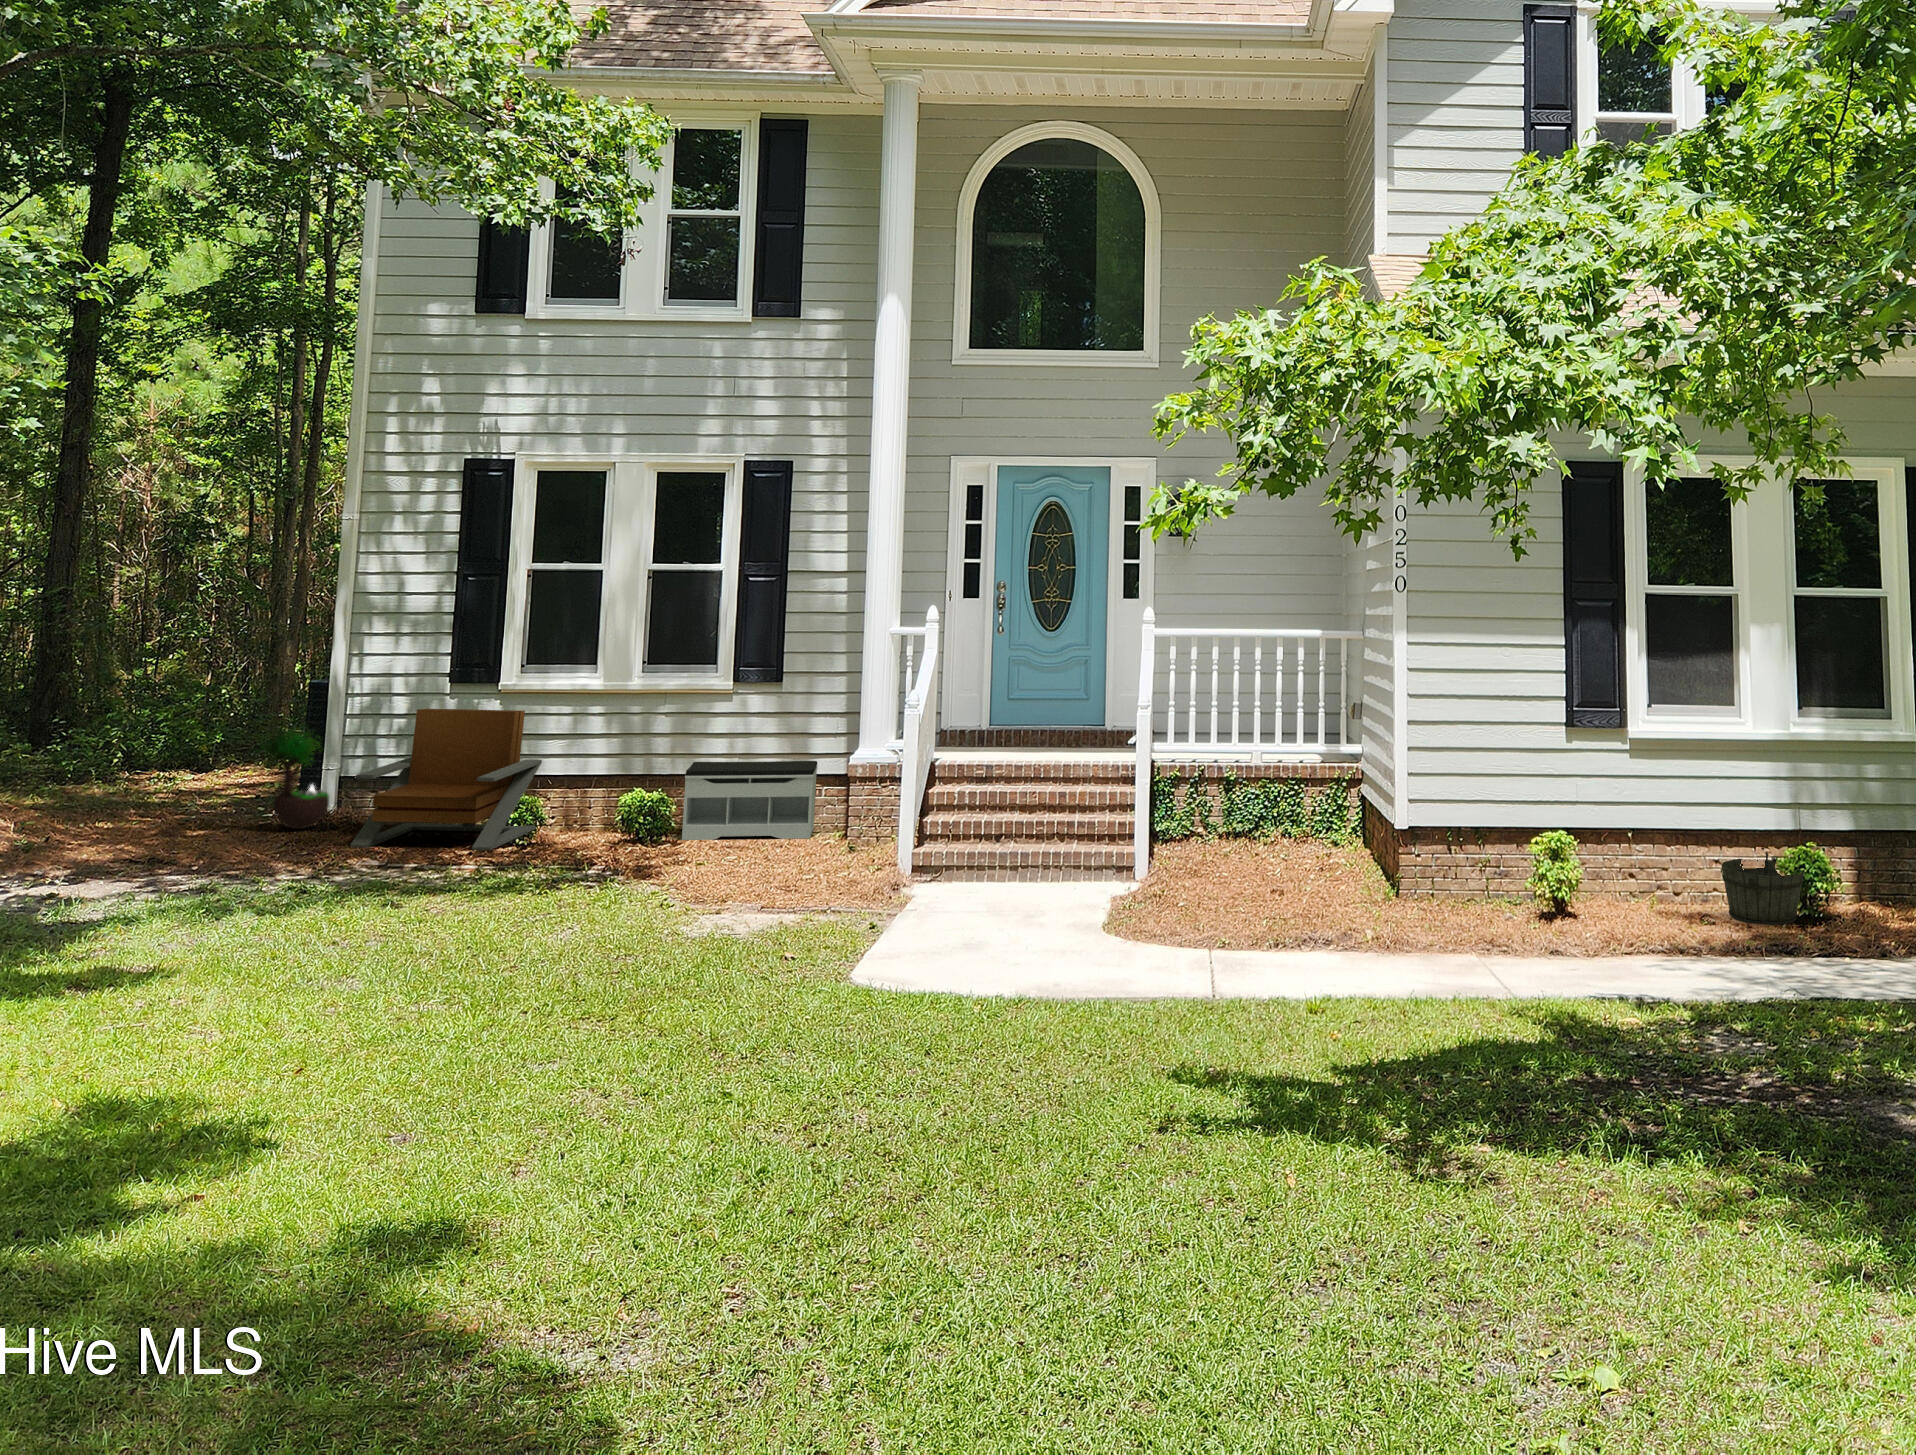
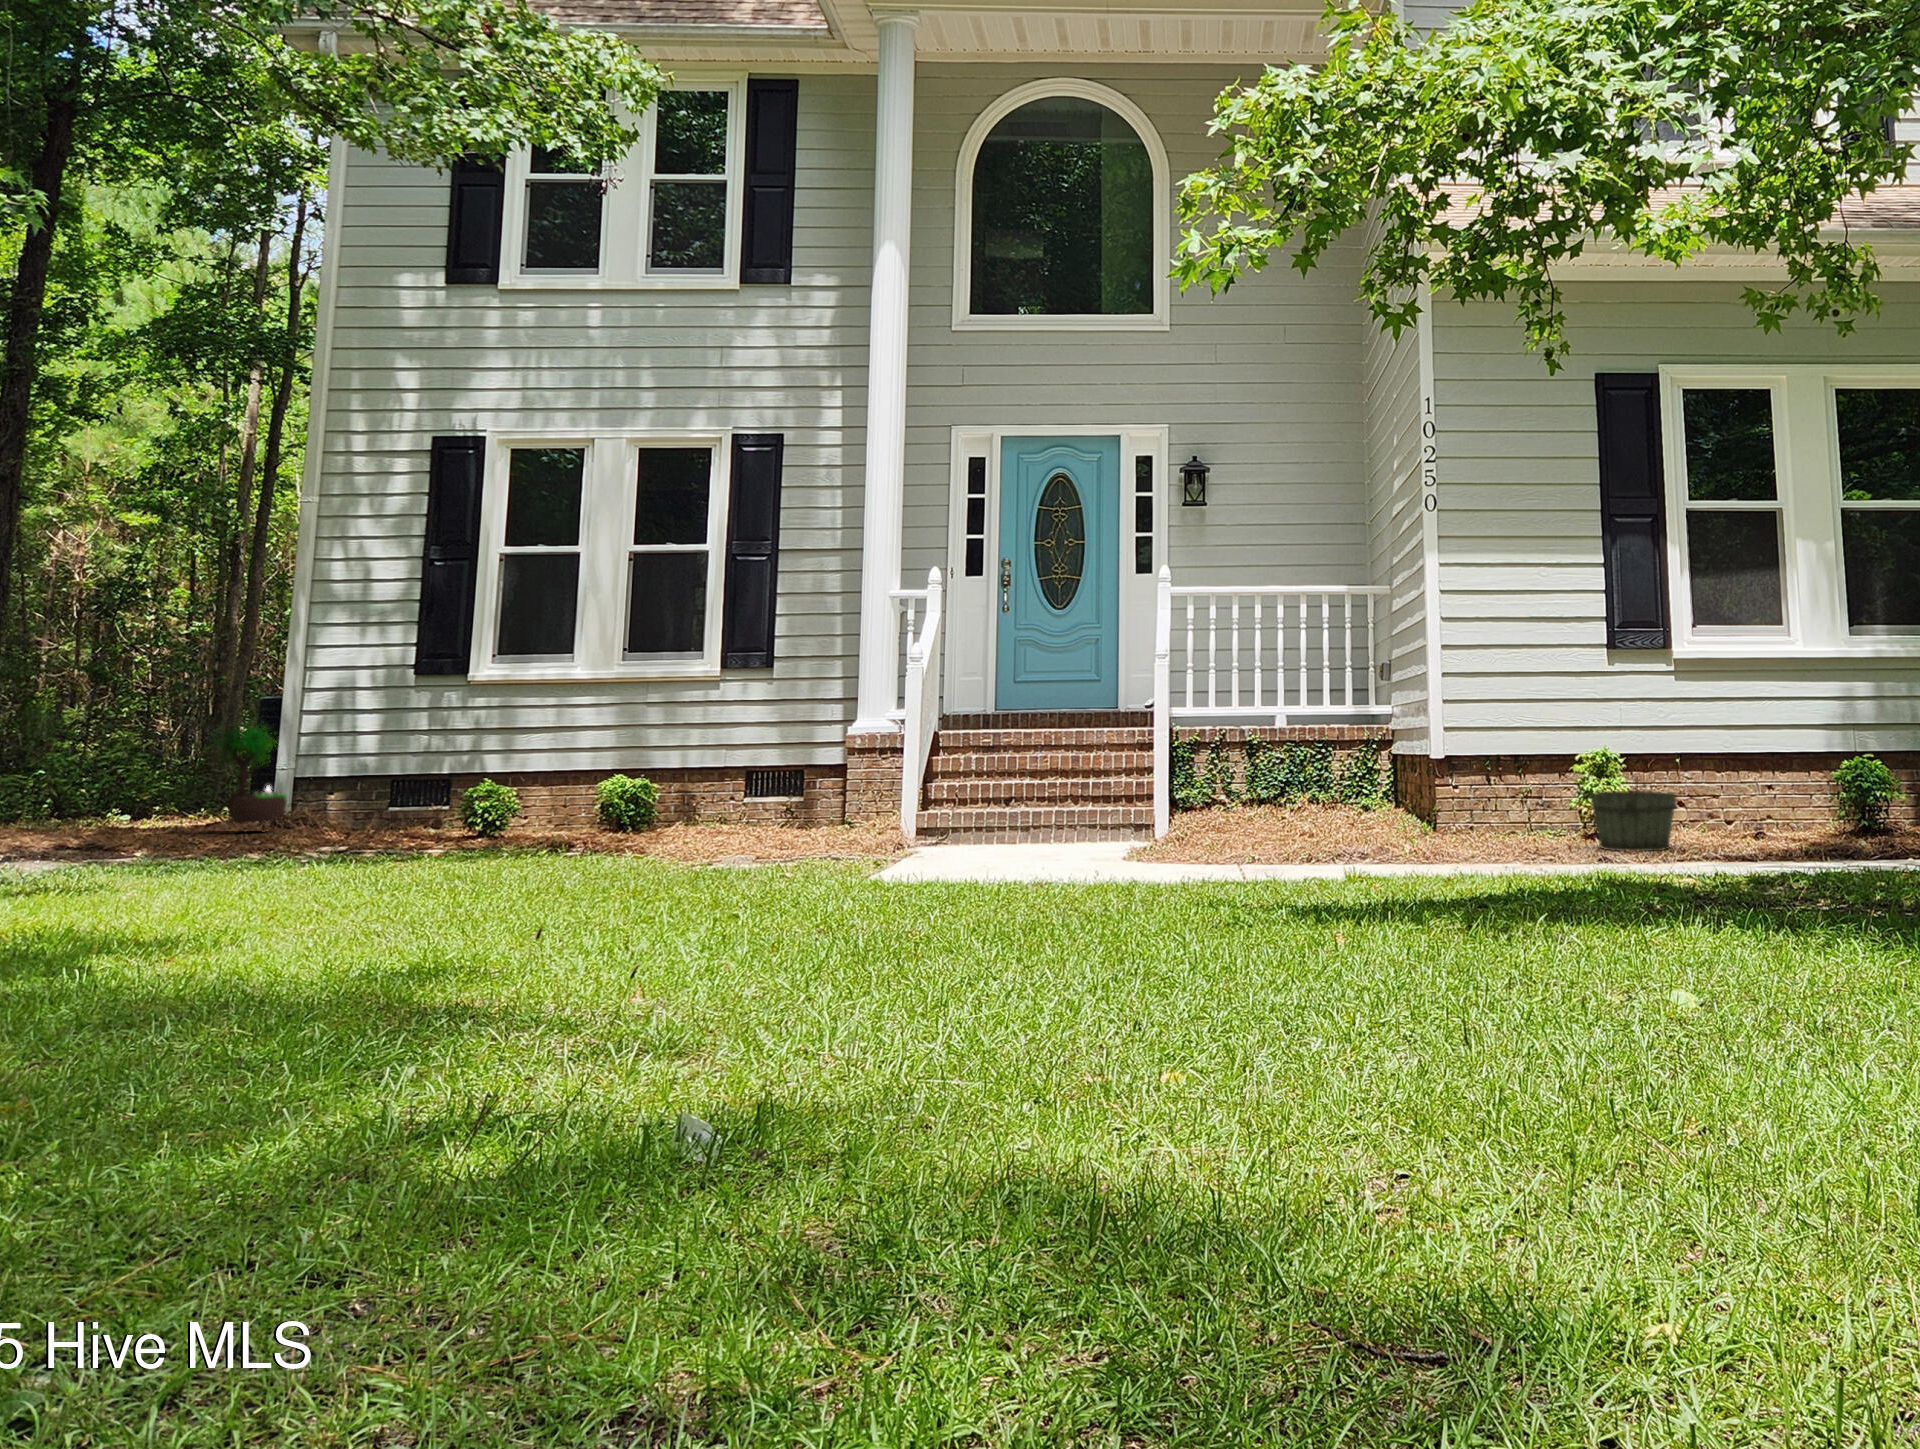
lounge chair: present [350,709,542,850] -> none [312,699,516,840]
bench: present [682,761,817,840] -> none [668,751,812,831]
wooden bucket: present [1721,847,1804,925] -> present [1590,777,1676,851]

